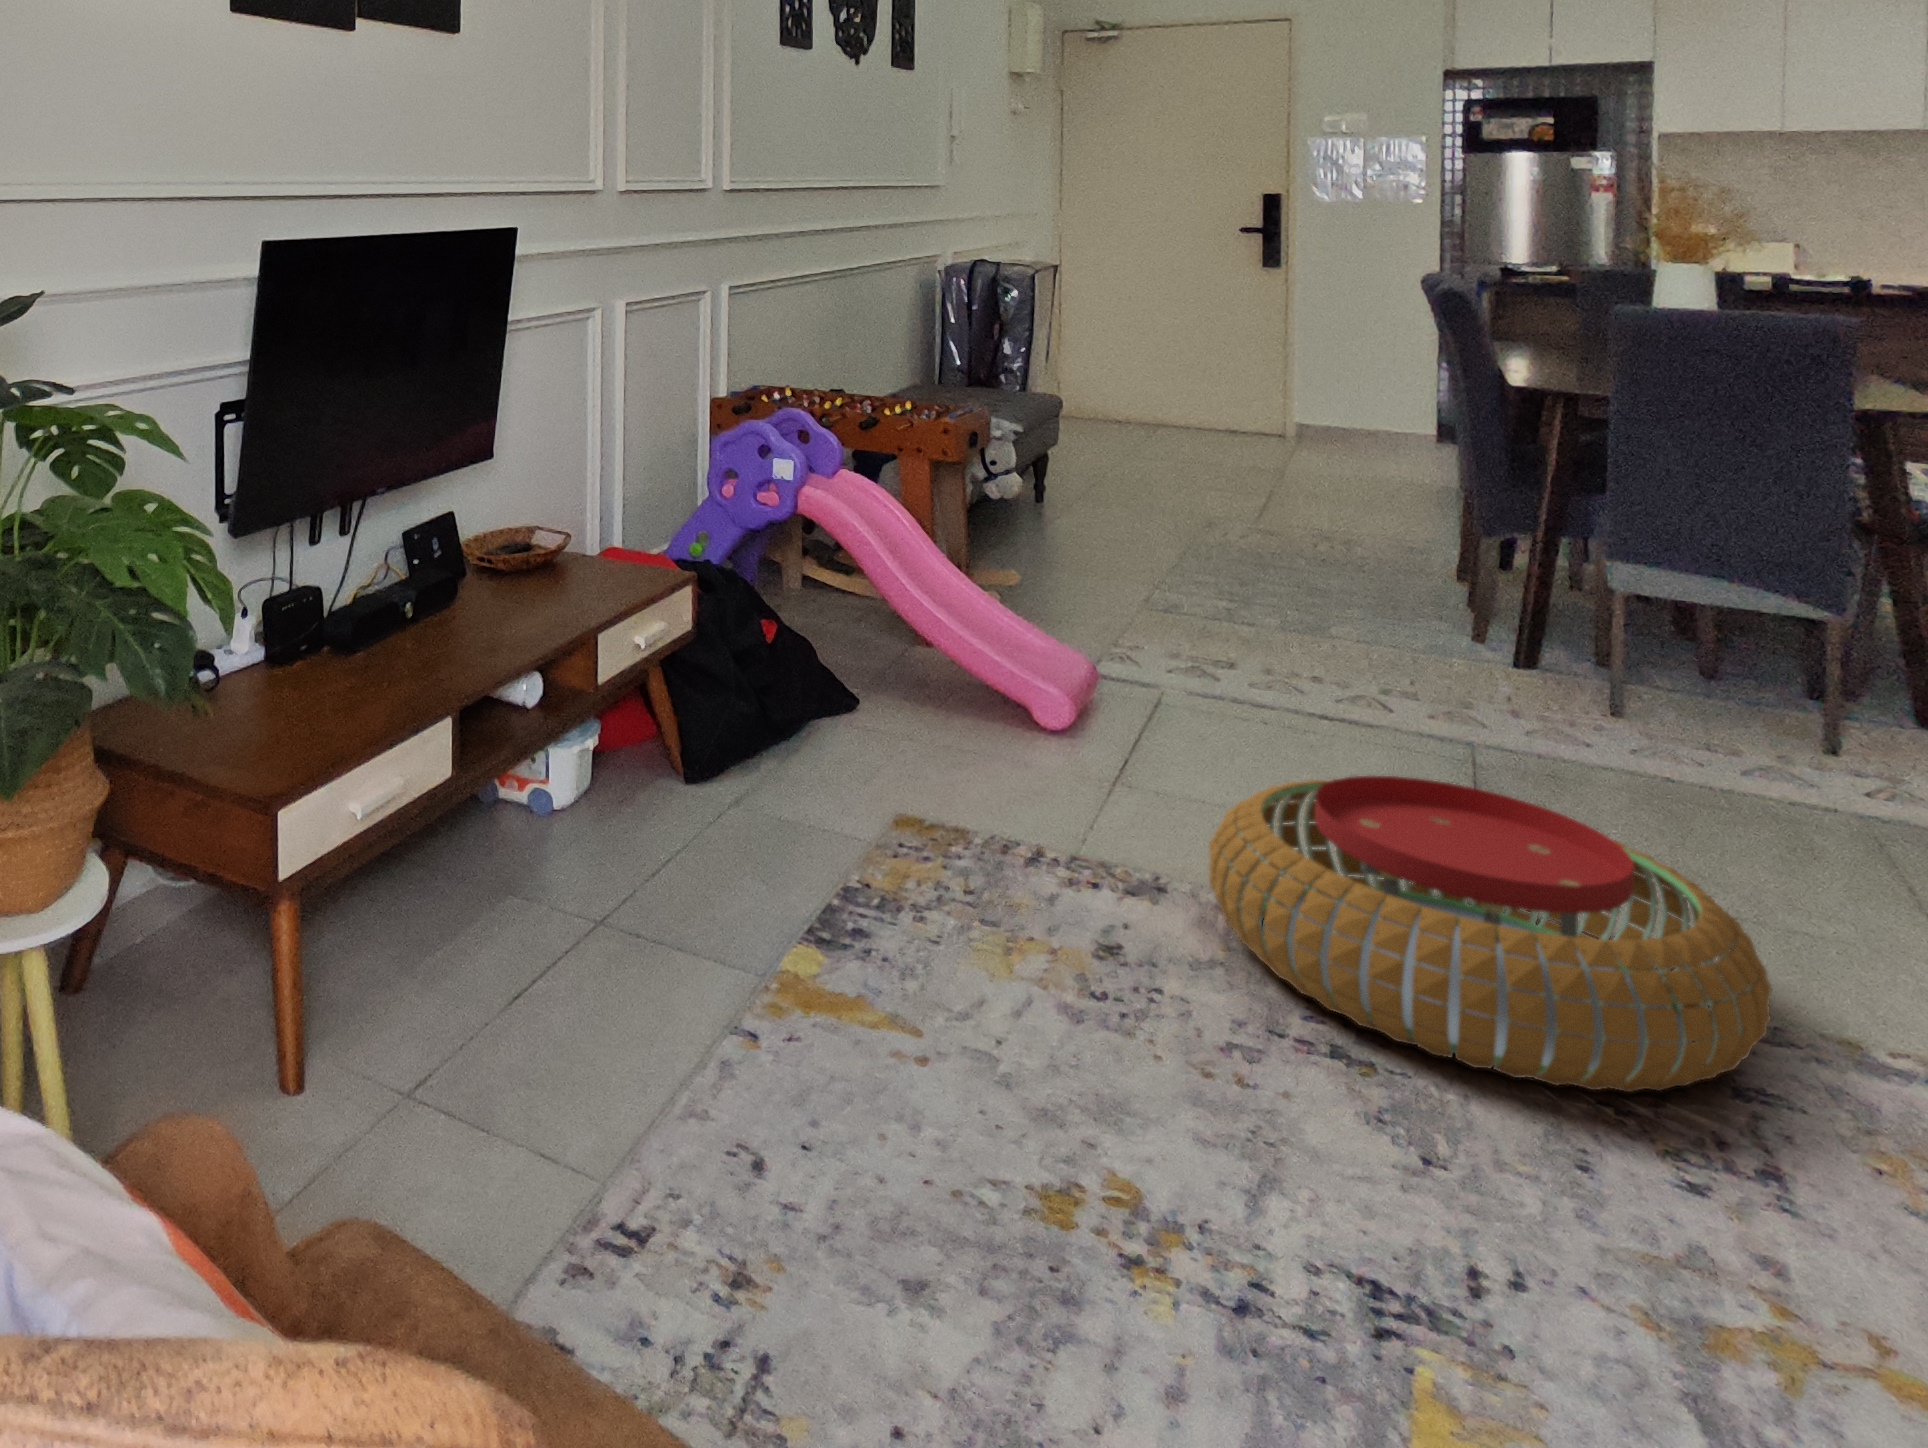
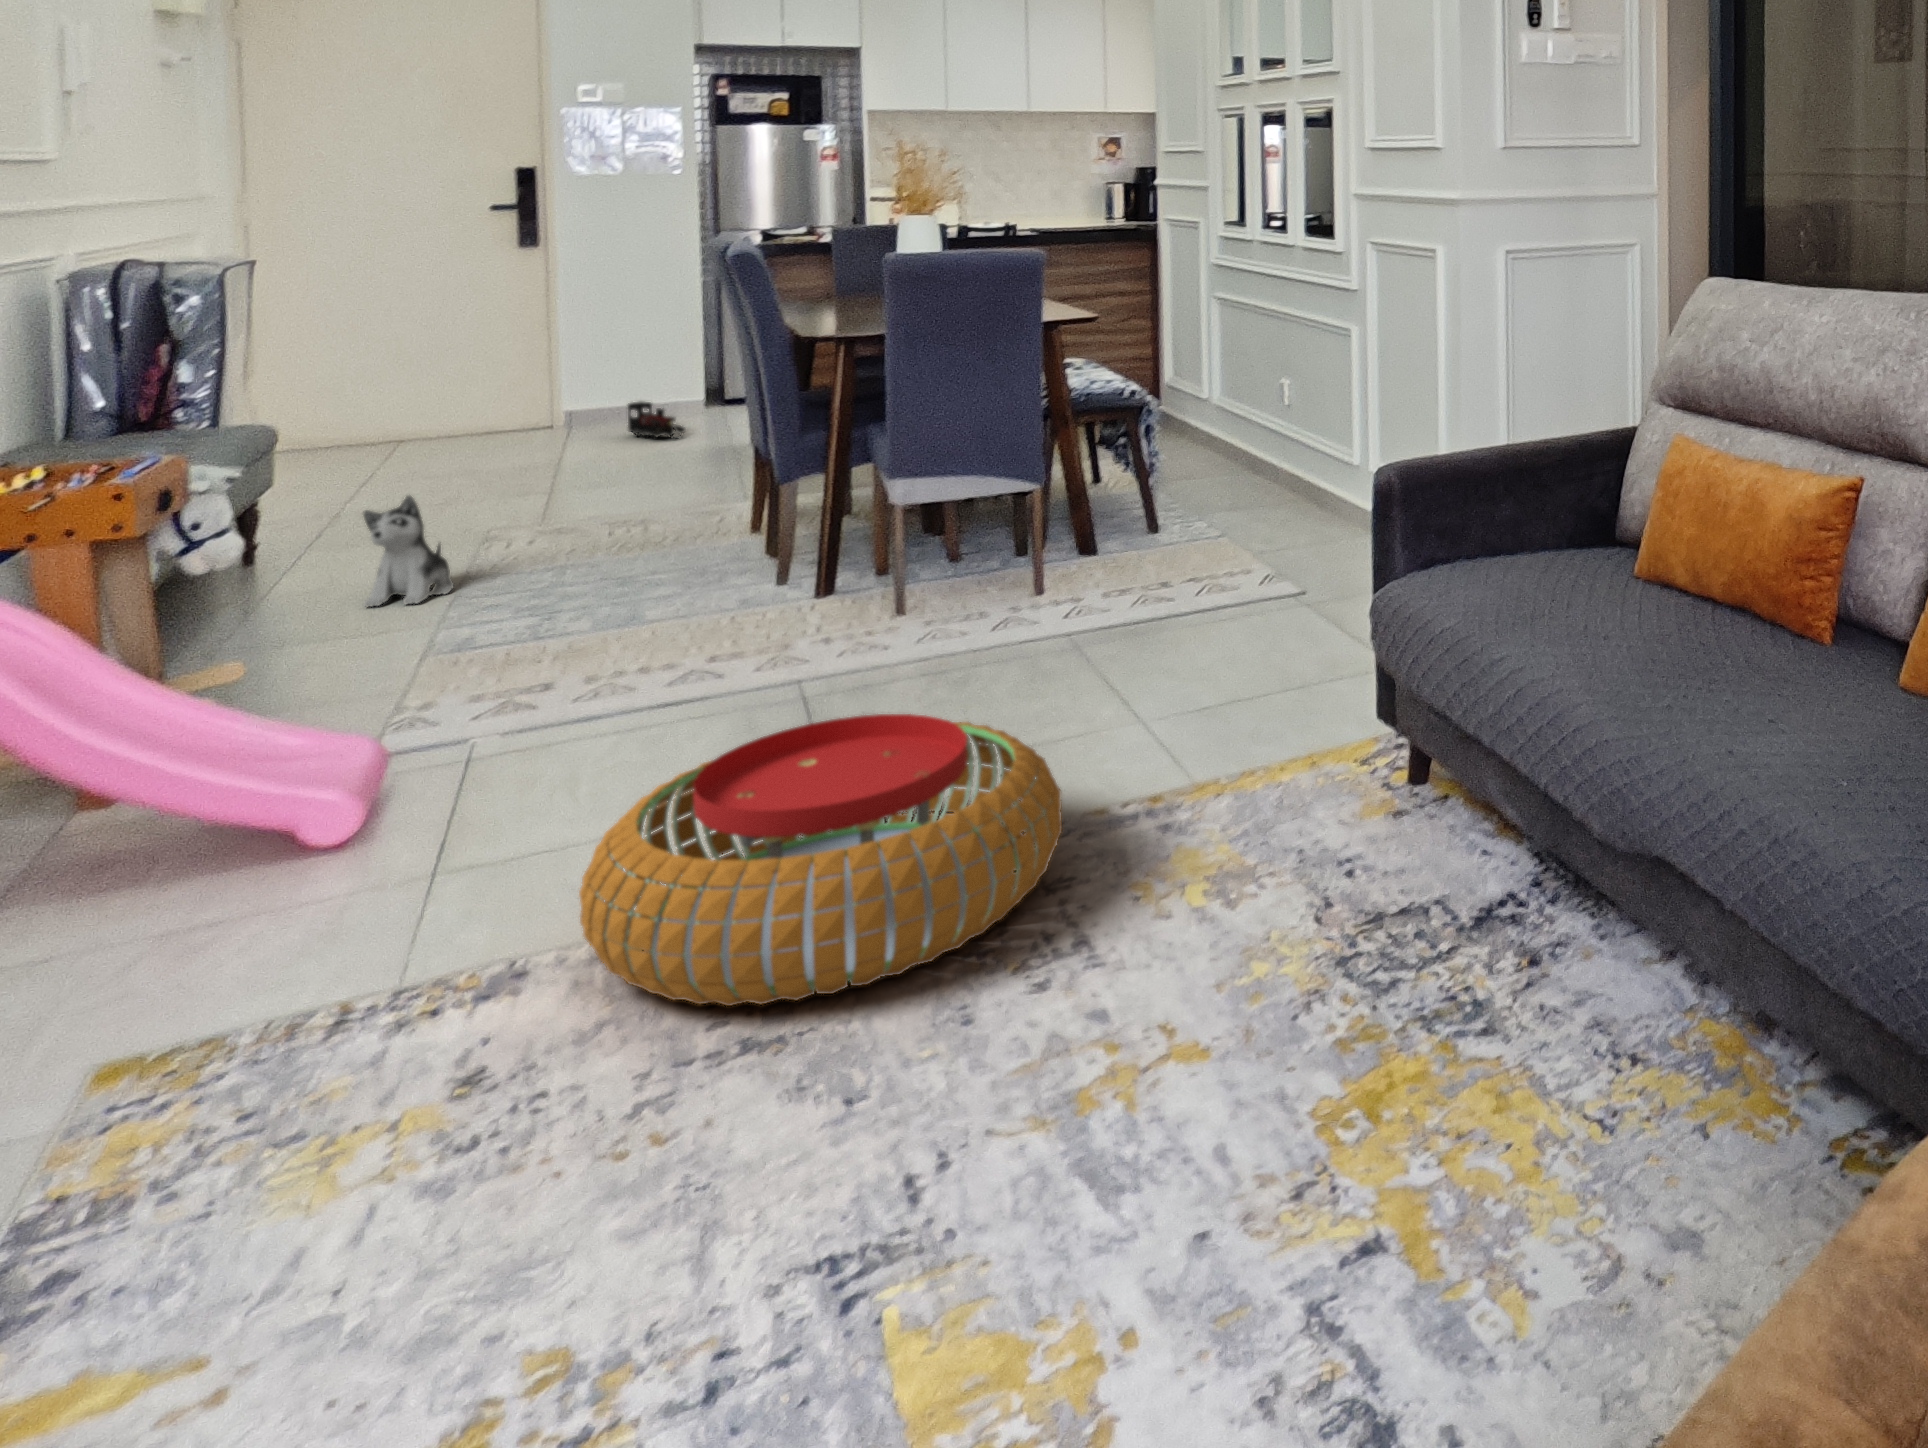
toy train: none [1351,427,1411,471] -> present [628,402,685,438]
plush toy: none [1104,472,1173,565] -> present [363,495,454,607]

